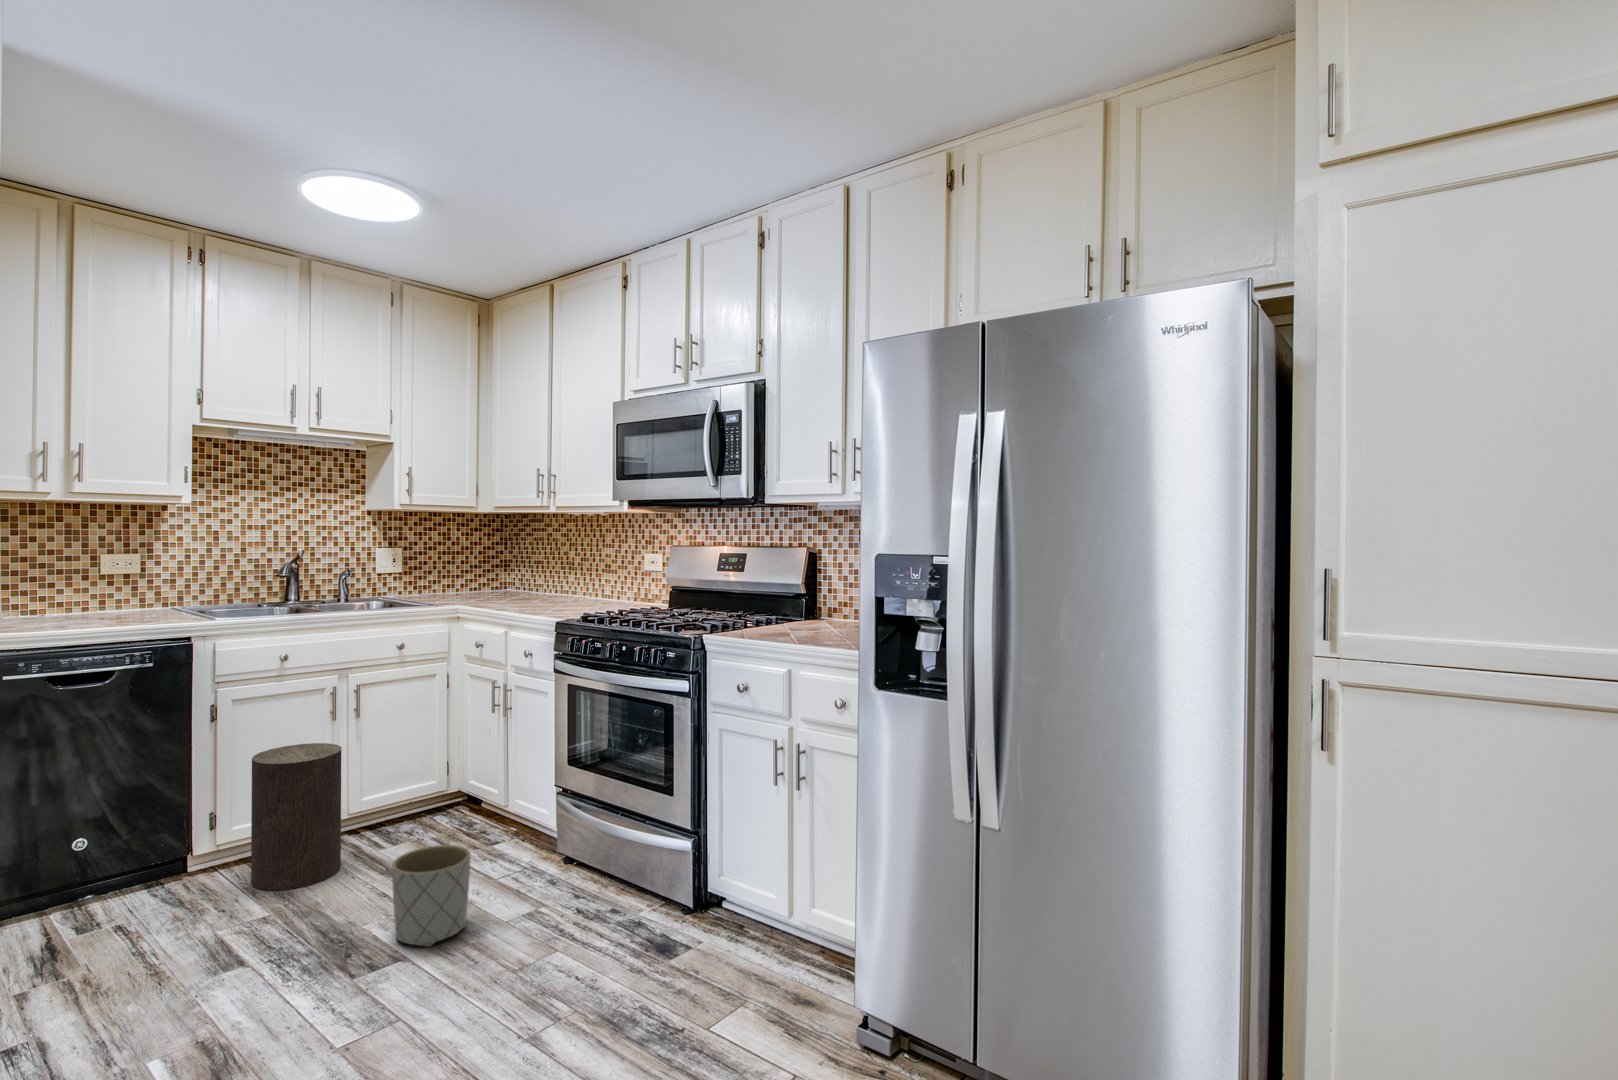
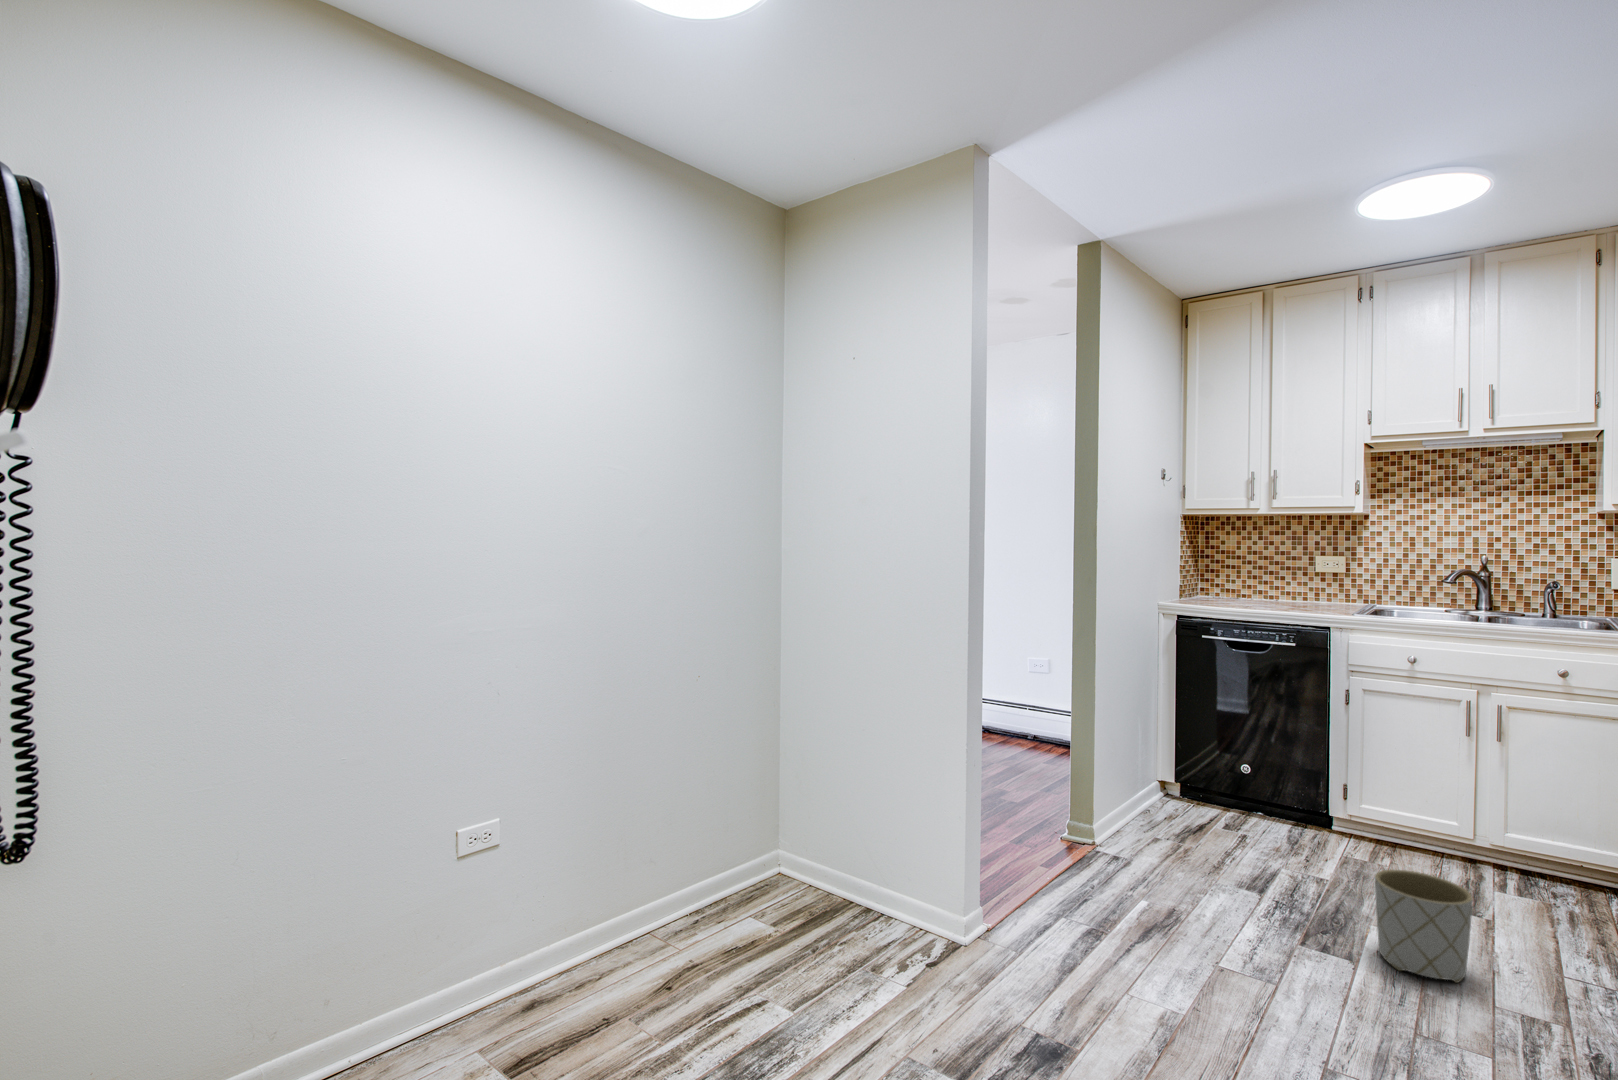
stool: present [251,743,341,890] -> none [1354,741,1448,884]

